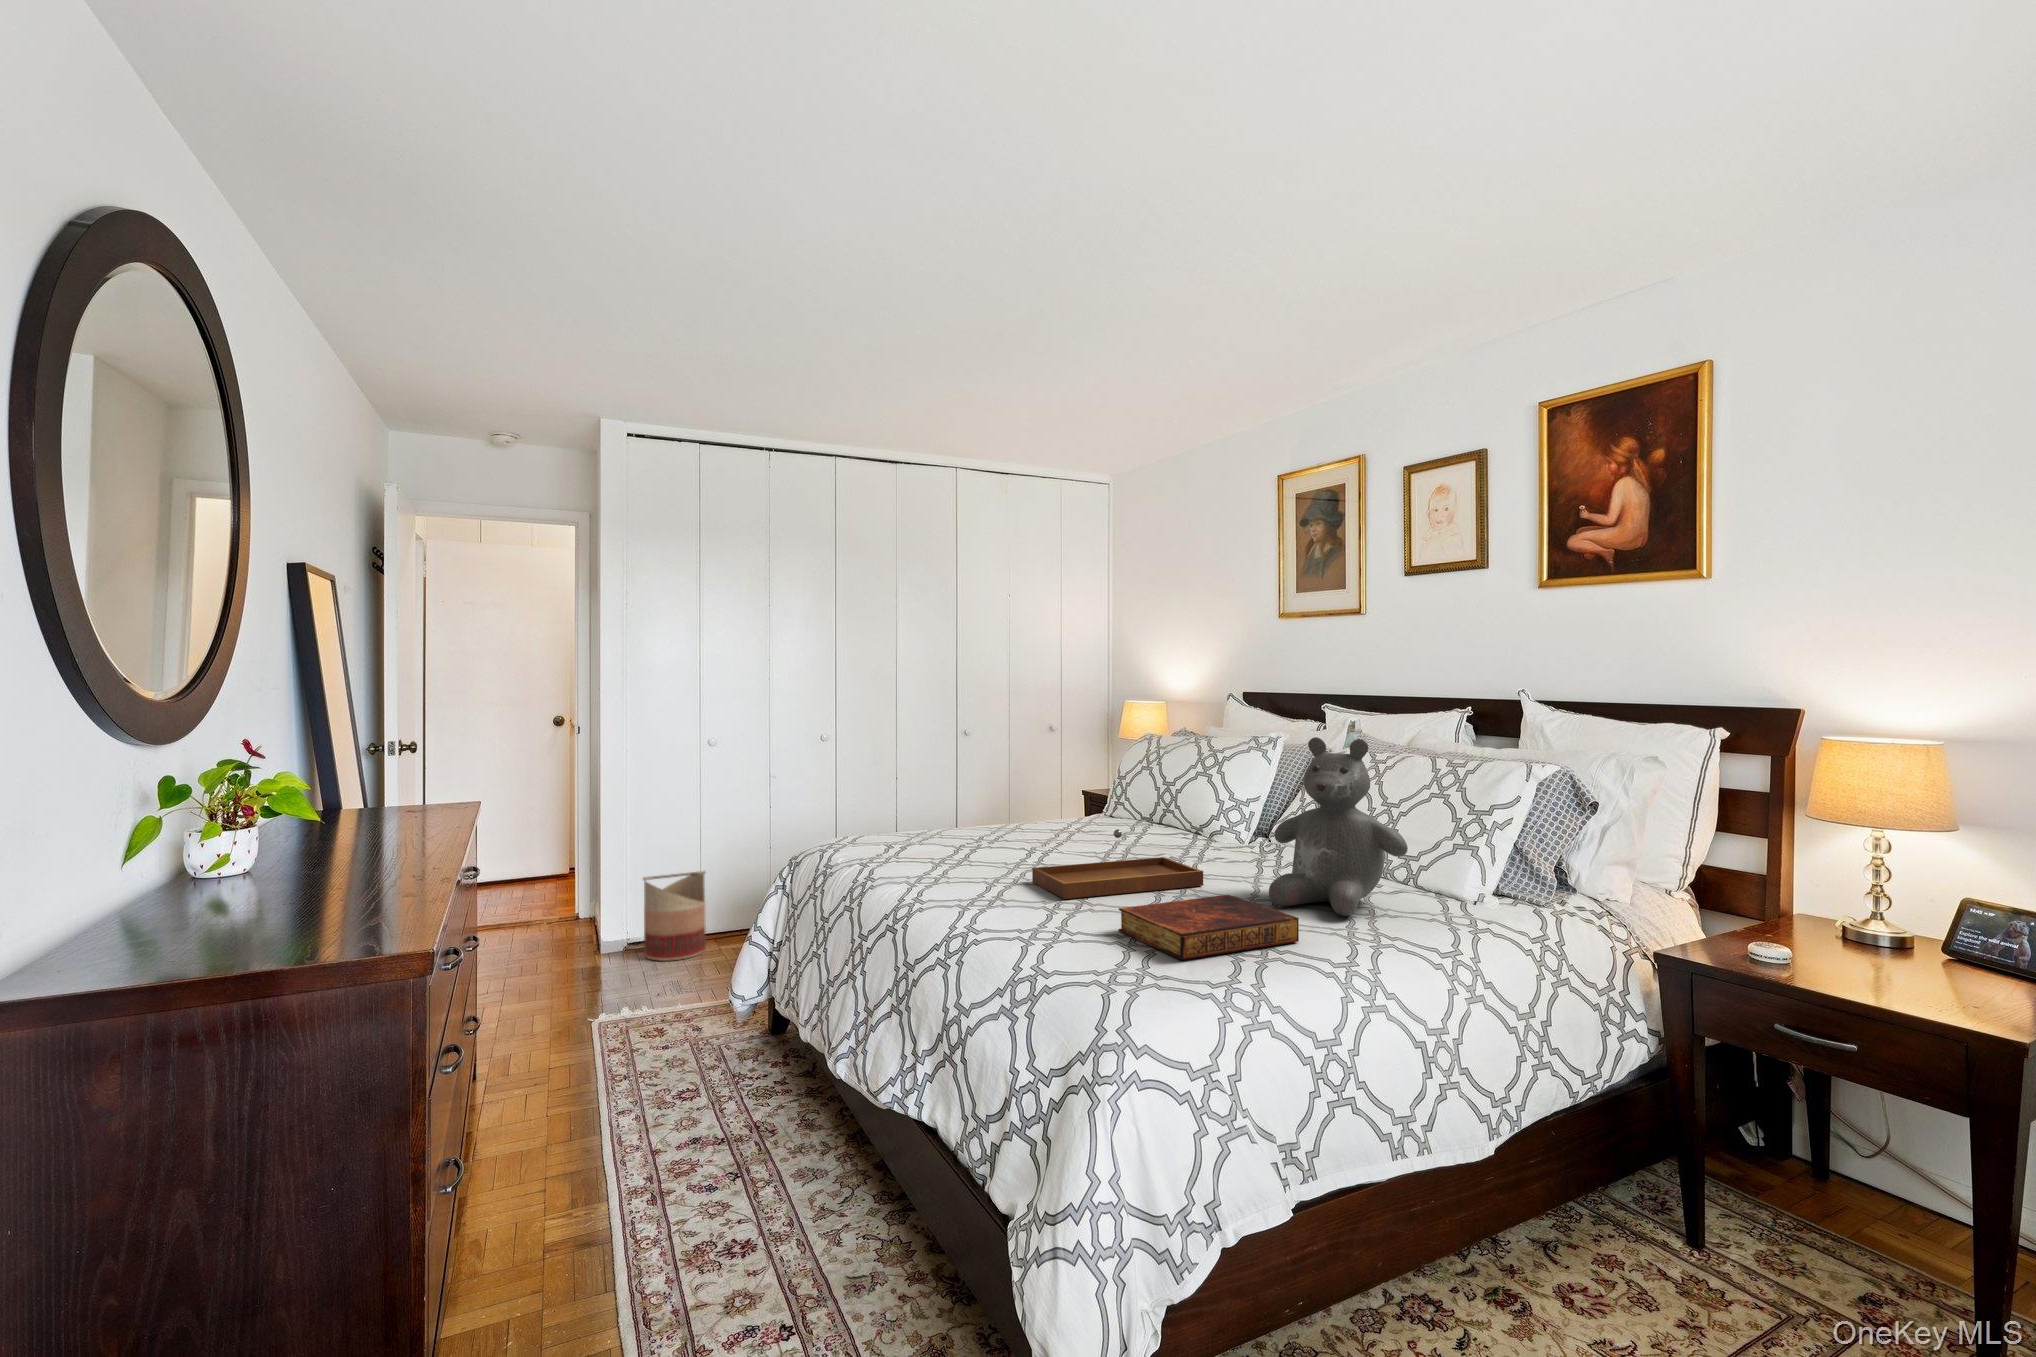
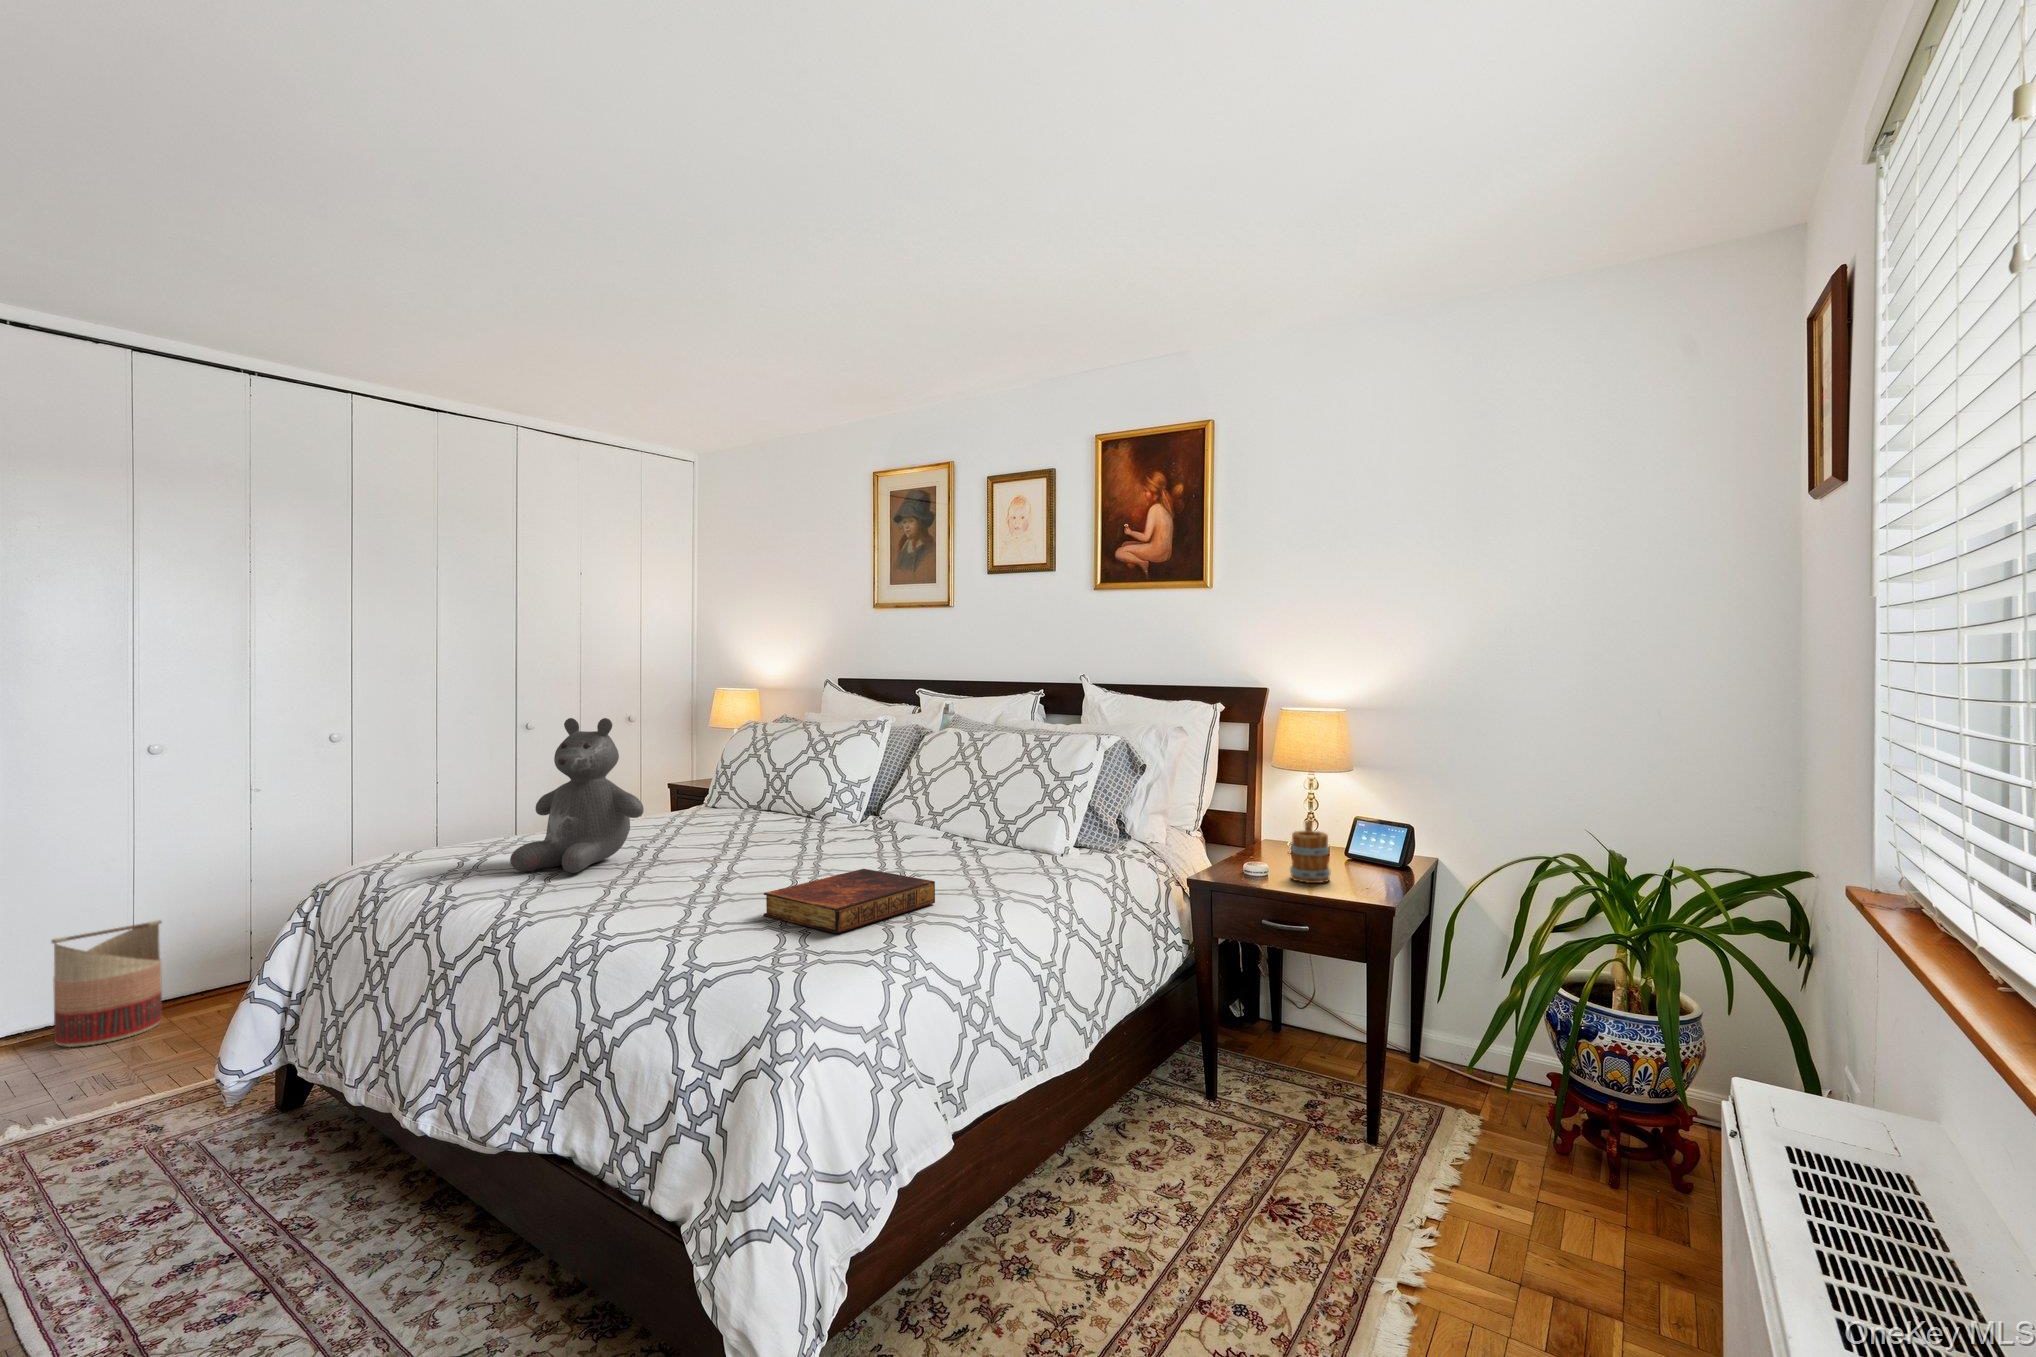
teddy bear: present [1269,737,1408,916] -> present [510,718,644,873]
tray: present [1032,829,1203,899] -> none [653,818,830,892]
mug: none [1820,897,1891,986] -> present [1290,821,1330,883]

